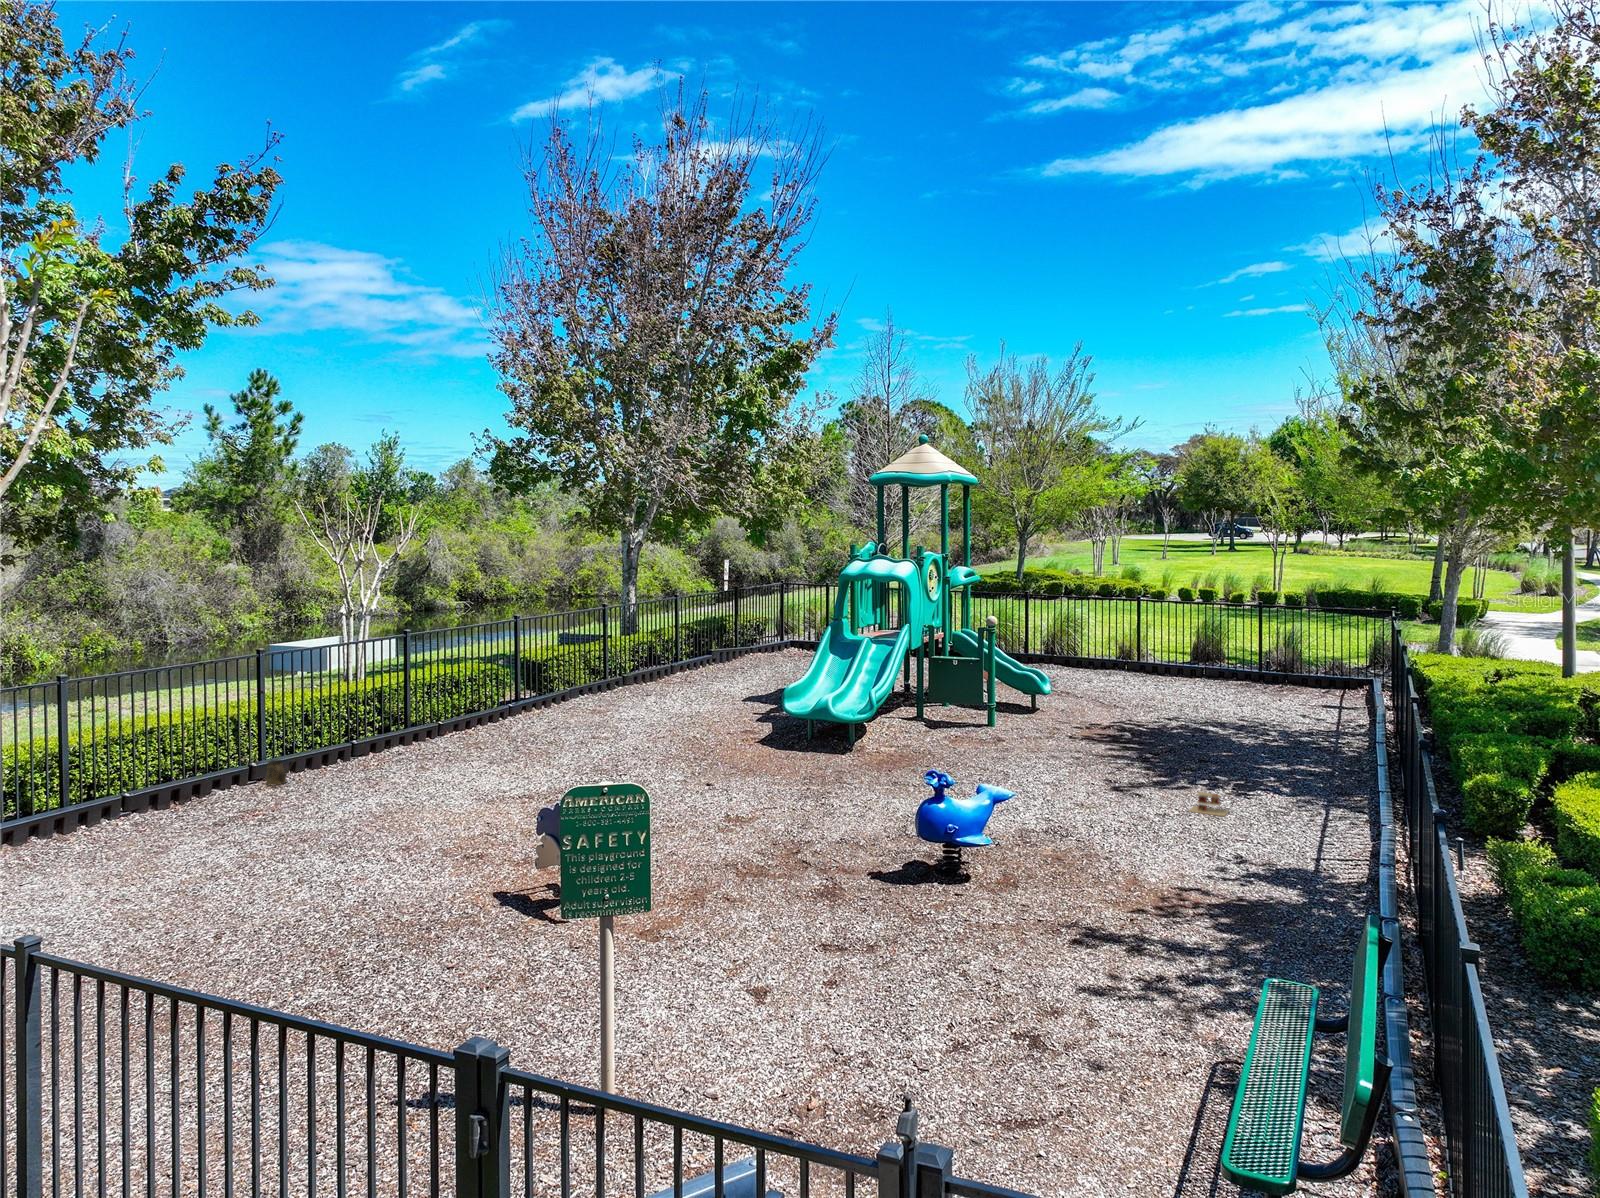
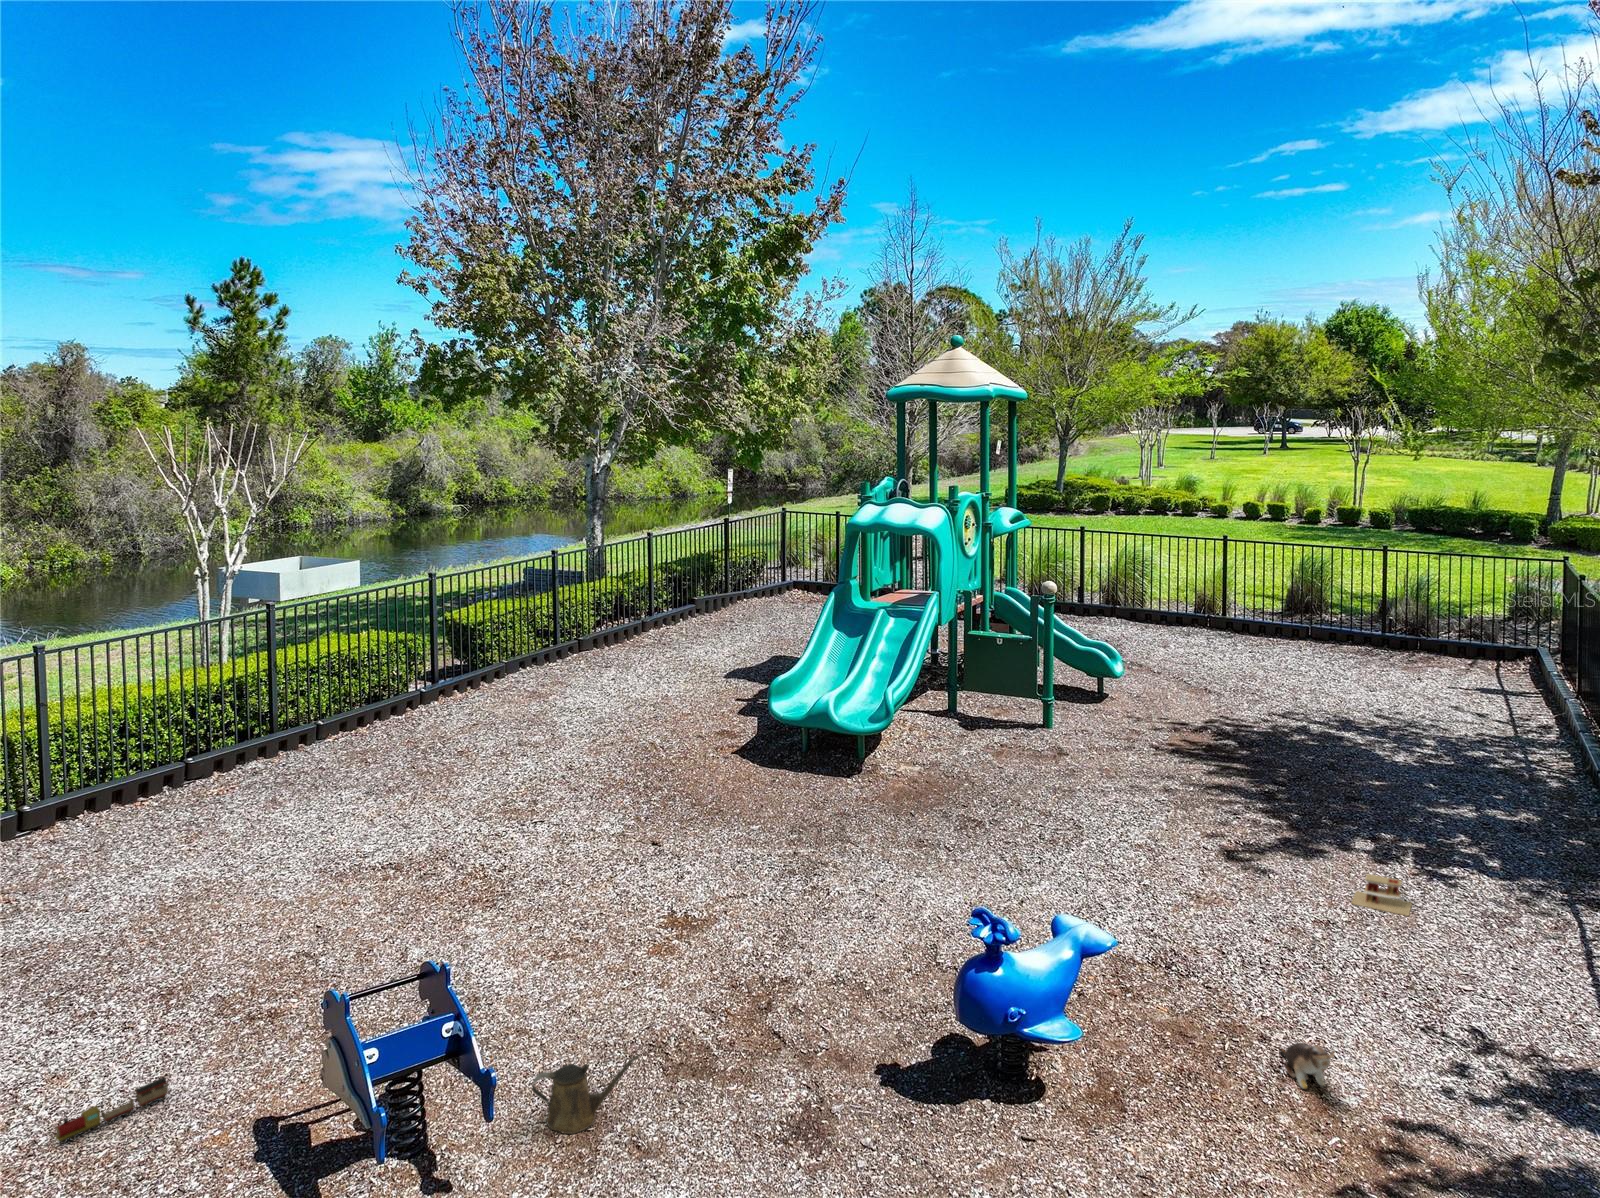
watering can: present [265,760,294,786] -> present [532,1056,639,1134]
plush toy: none [1119,854,1145,883] -> present [1280,1042,1334,1089]
toy train: none [369,878,428,907] -> present [55,1077,169,1144]

